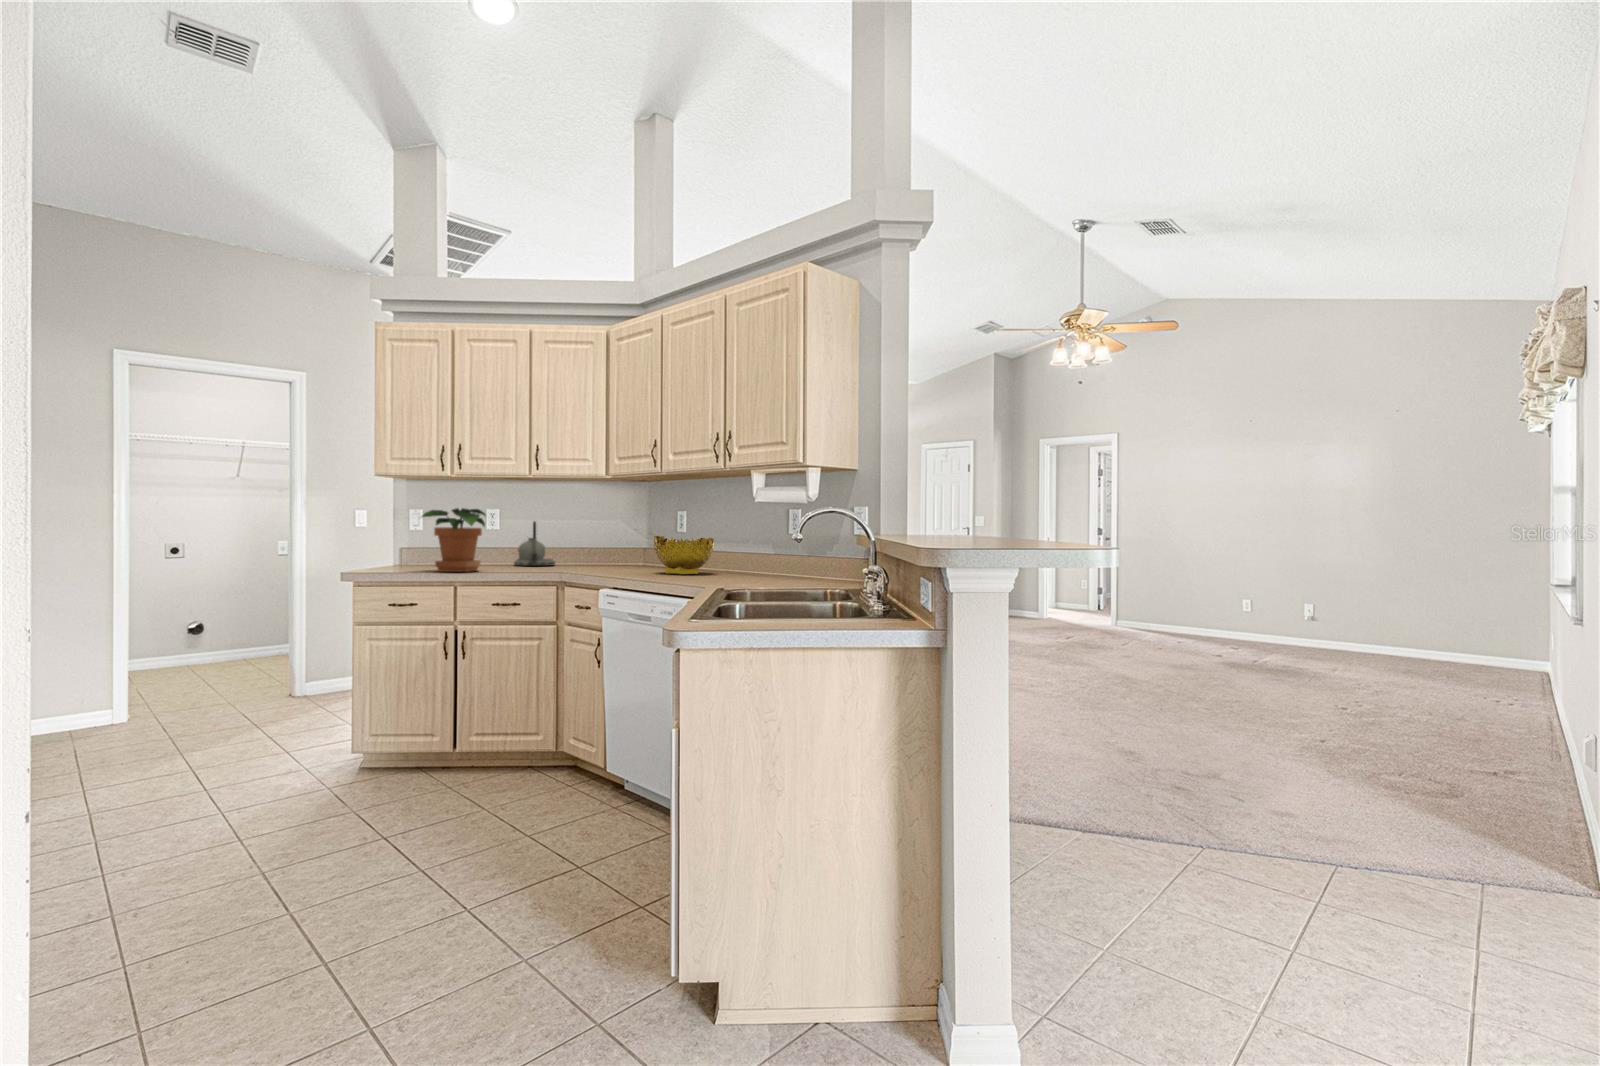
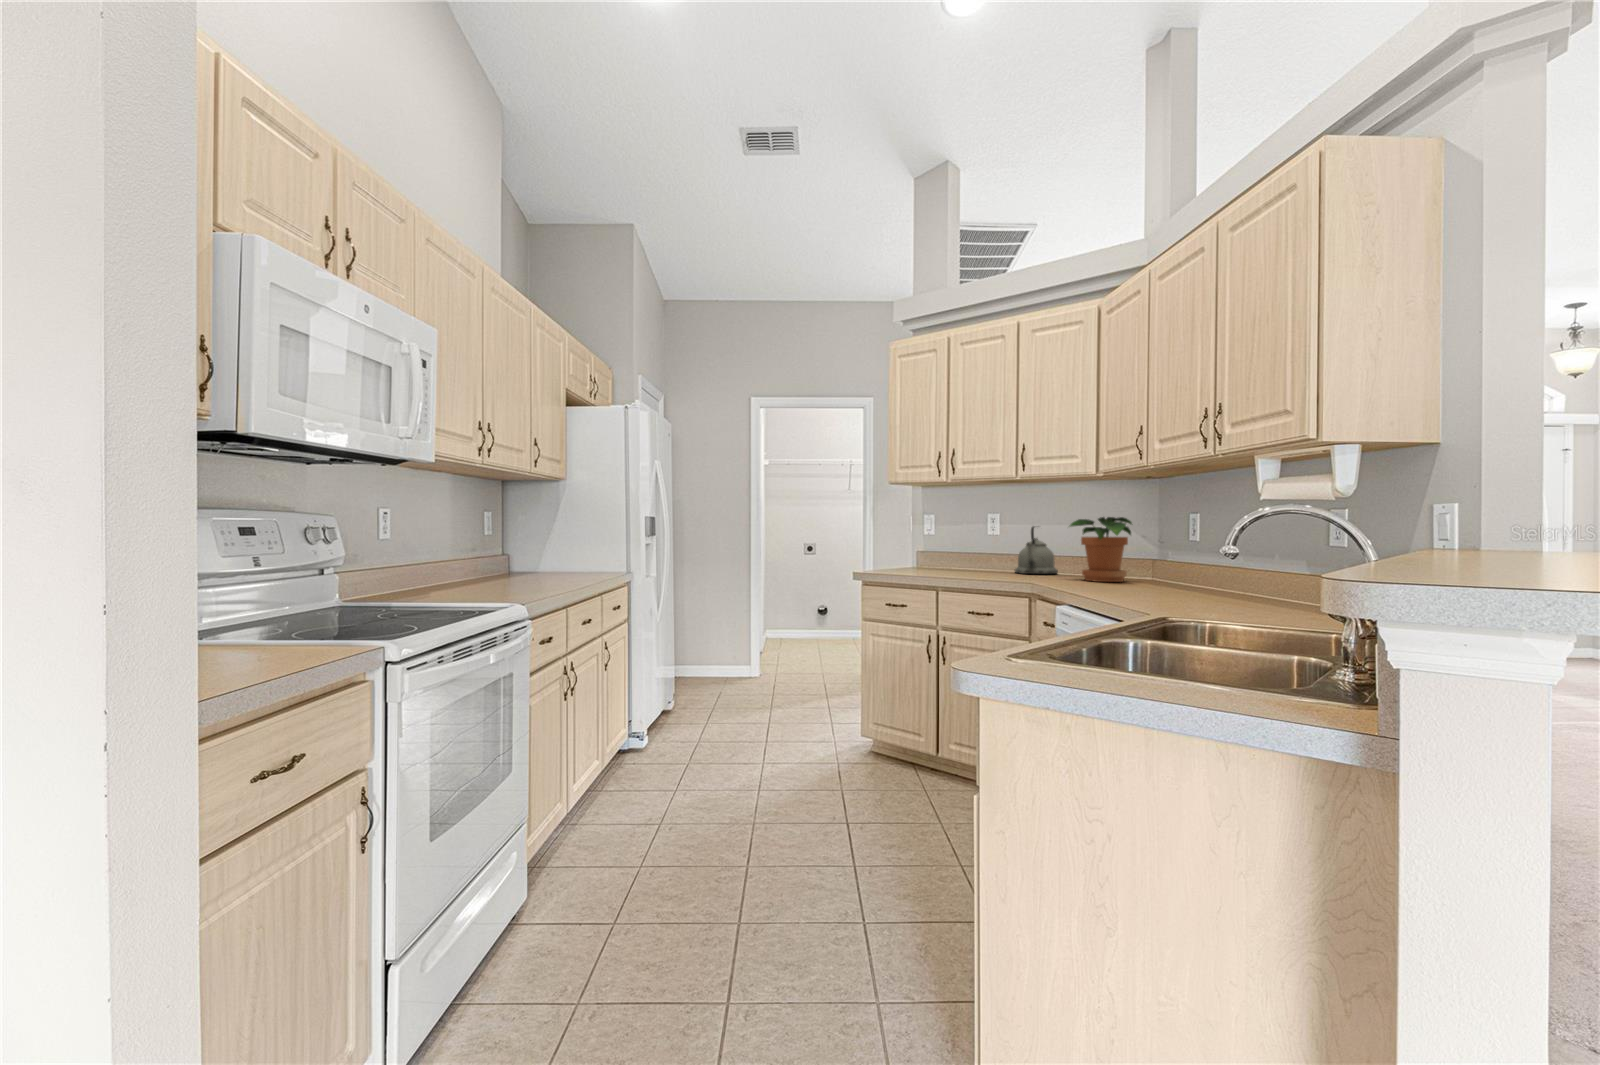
potted plant: present [422,508,486,572] -> present [1070,517,1132,582]
decorative bowl: present [654,536,714,574] -> none [1142,544,1231,595]

